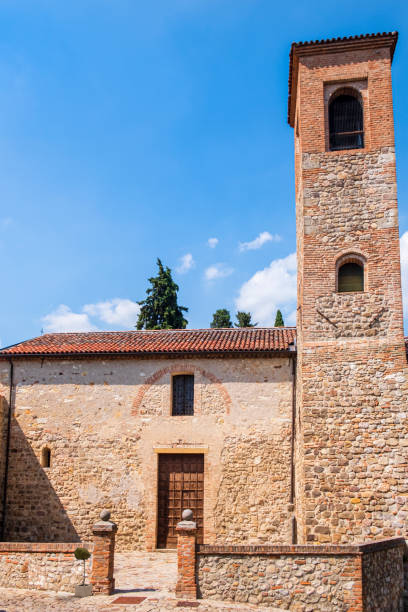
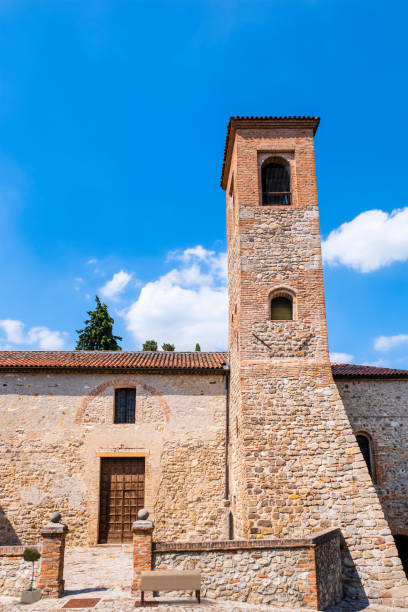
bench: none [182,573,241,606] -> present [140,570,202,605]

